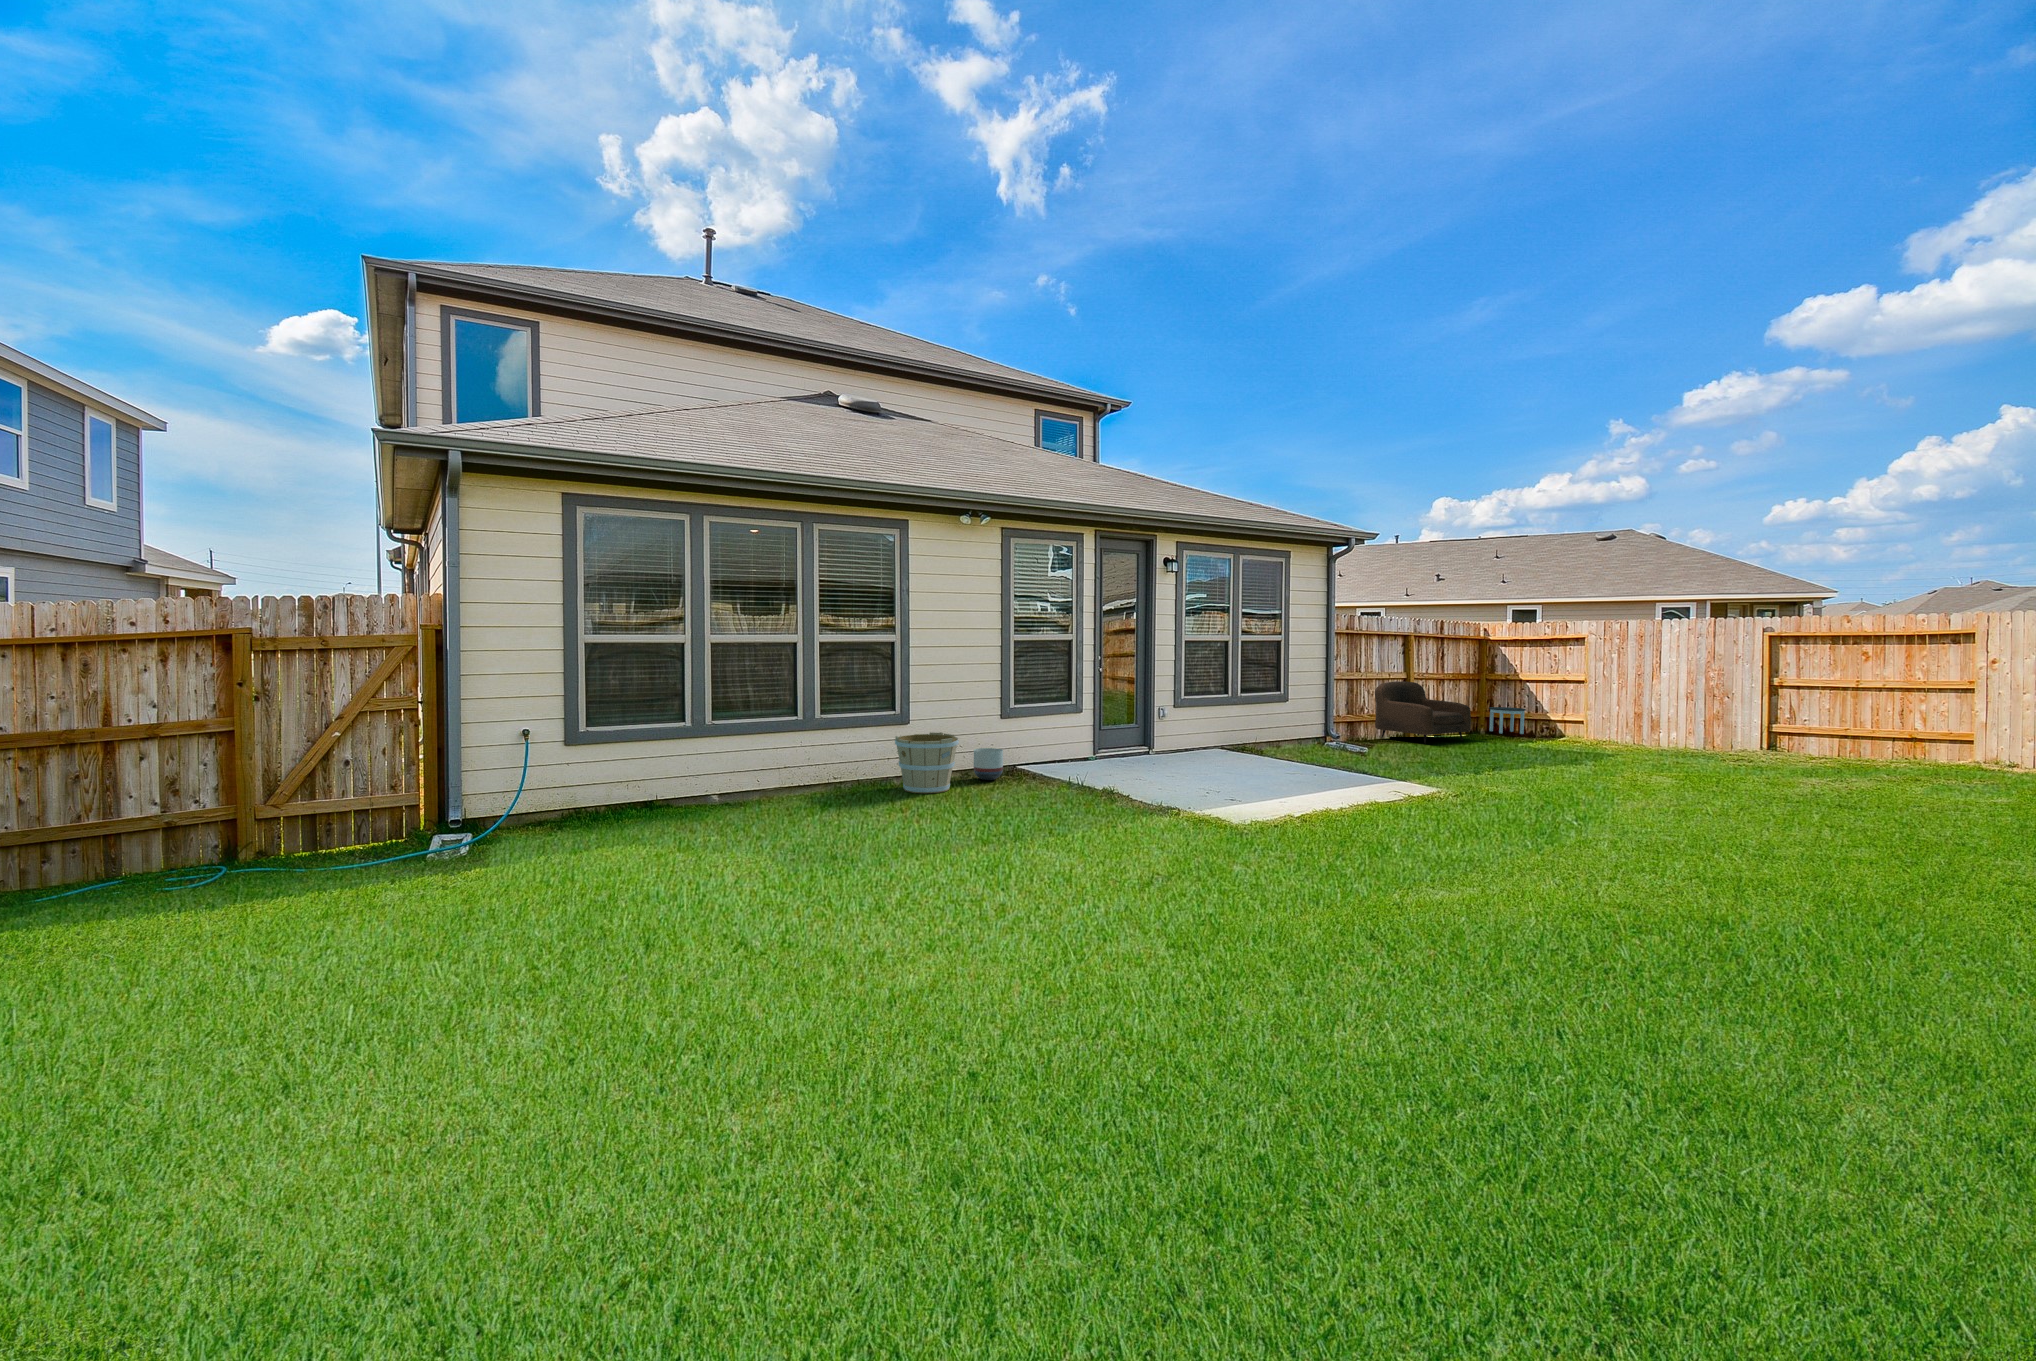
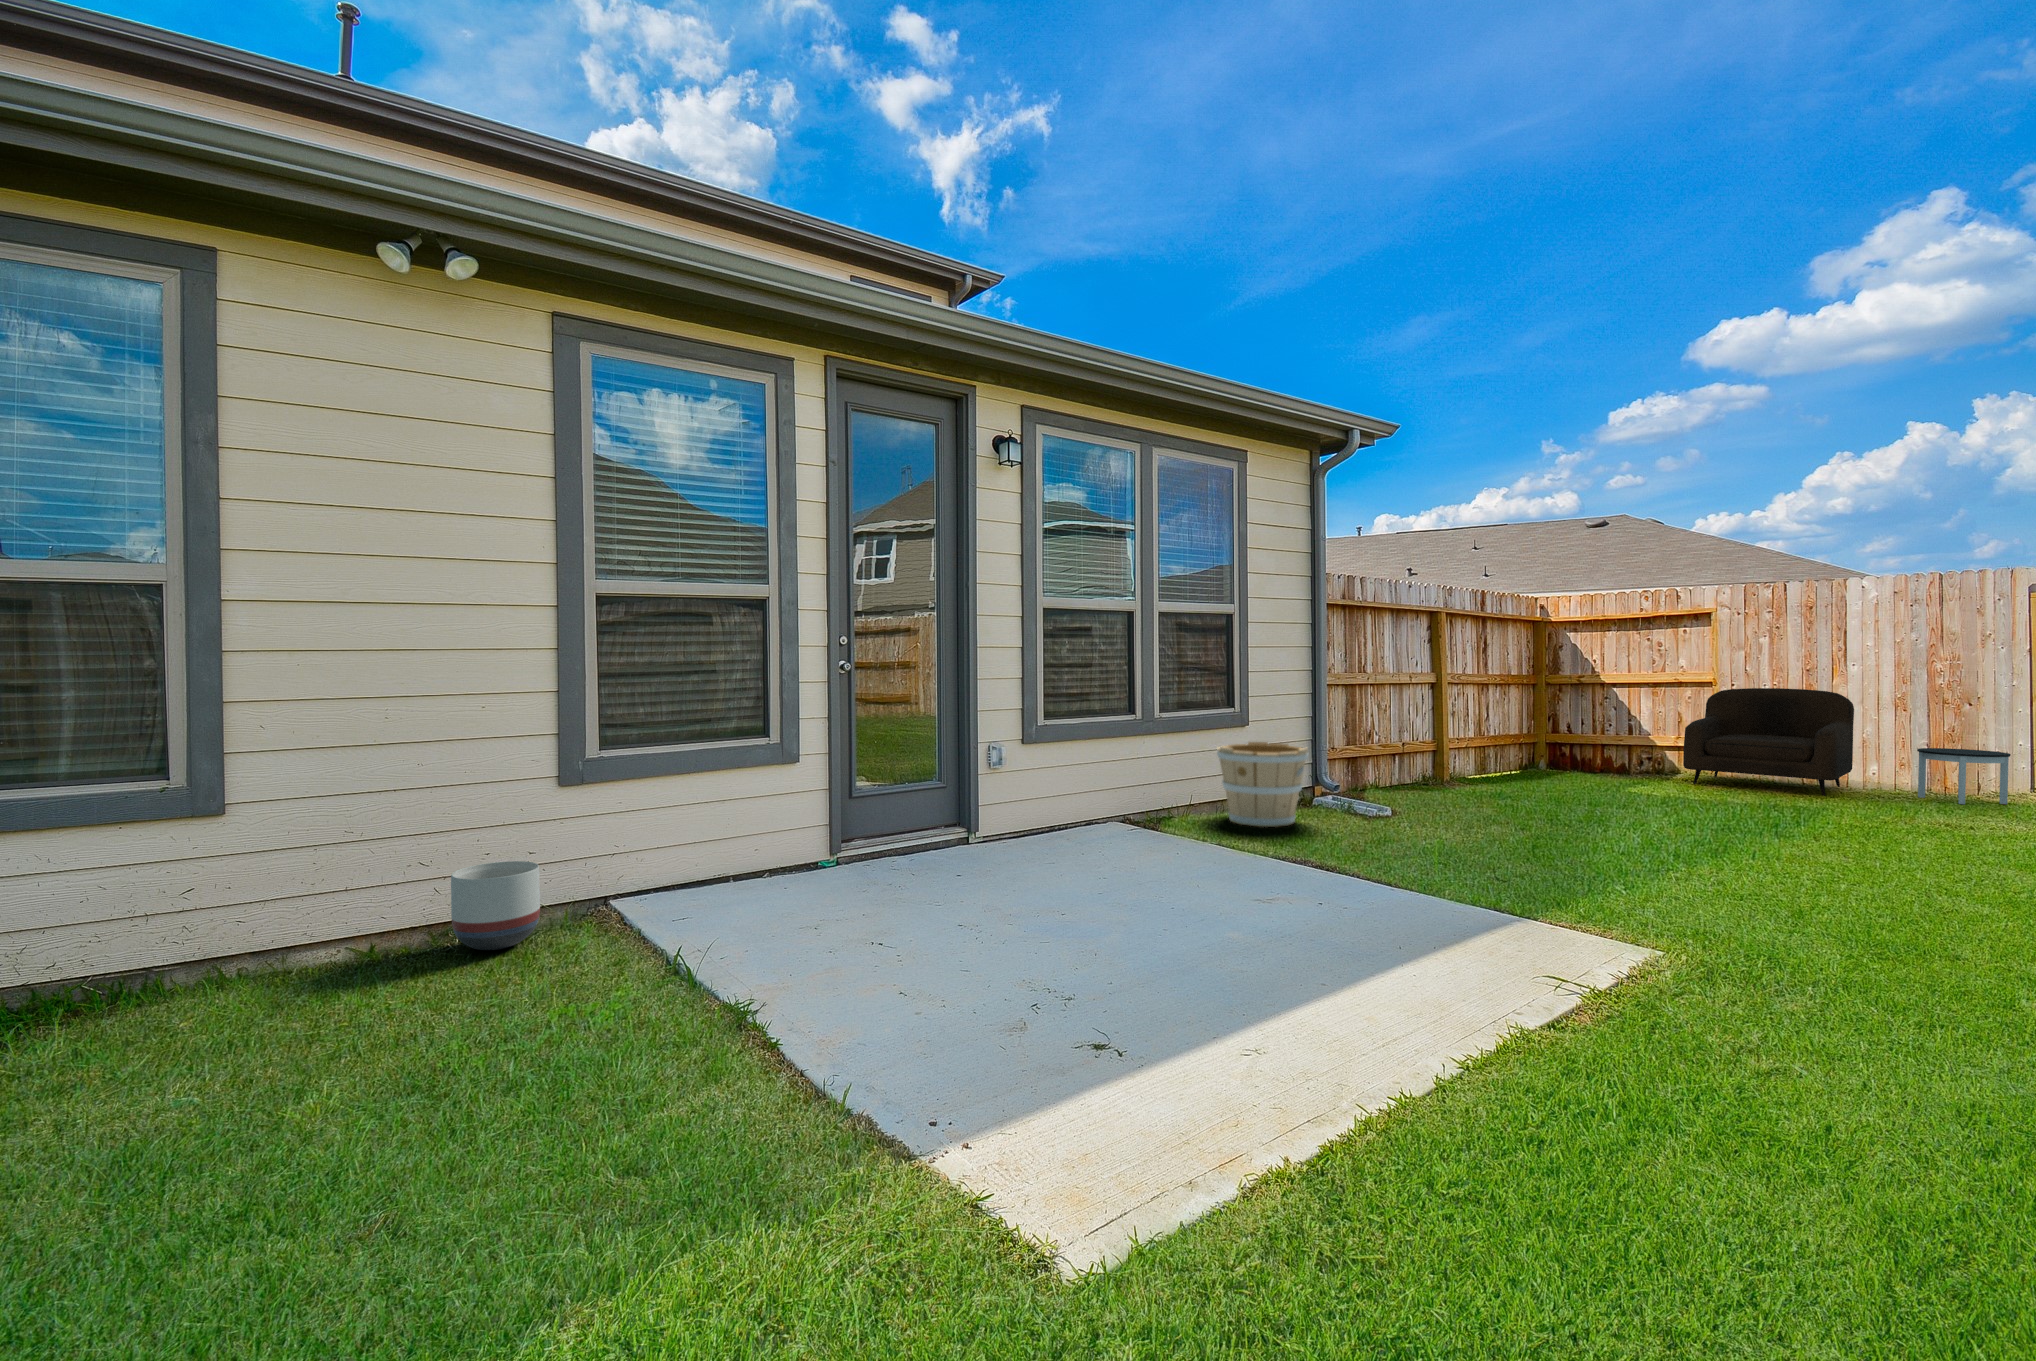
armchair: present [1375,681,1471,744] -> present [1683,688,1854,796]
round table: present [1489,707,1526,734] -> present [1917,748,2011,804]
wooden bucket: present [895,732,959,793] -> present [1217,742,1308,827]

